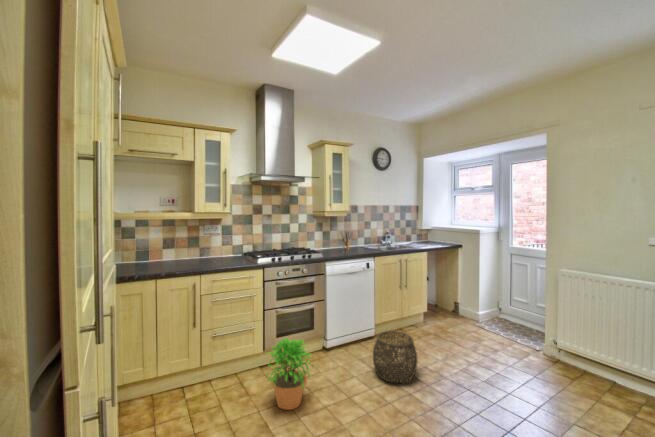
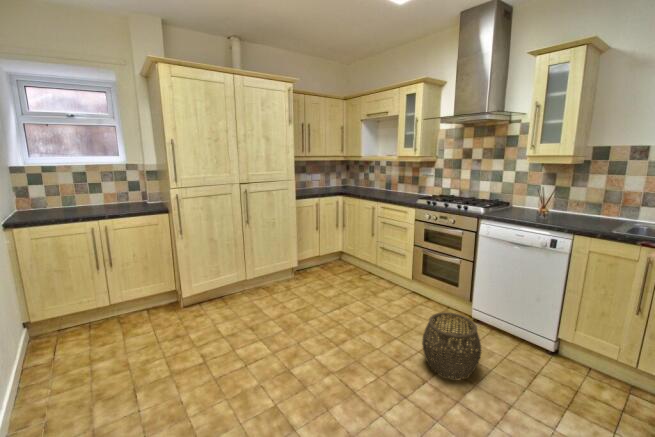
potted plant: present [267,338,310,410] -> none [353,260,395,313]

